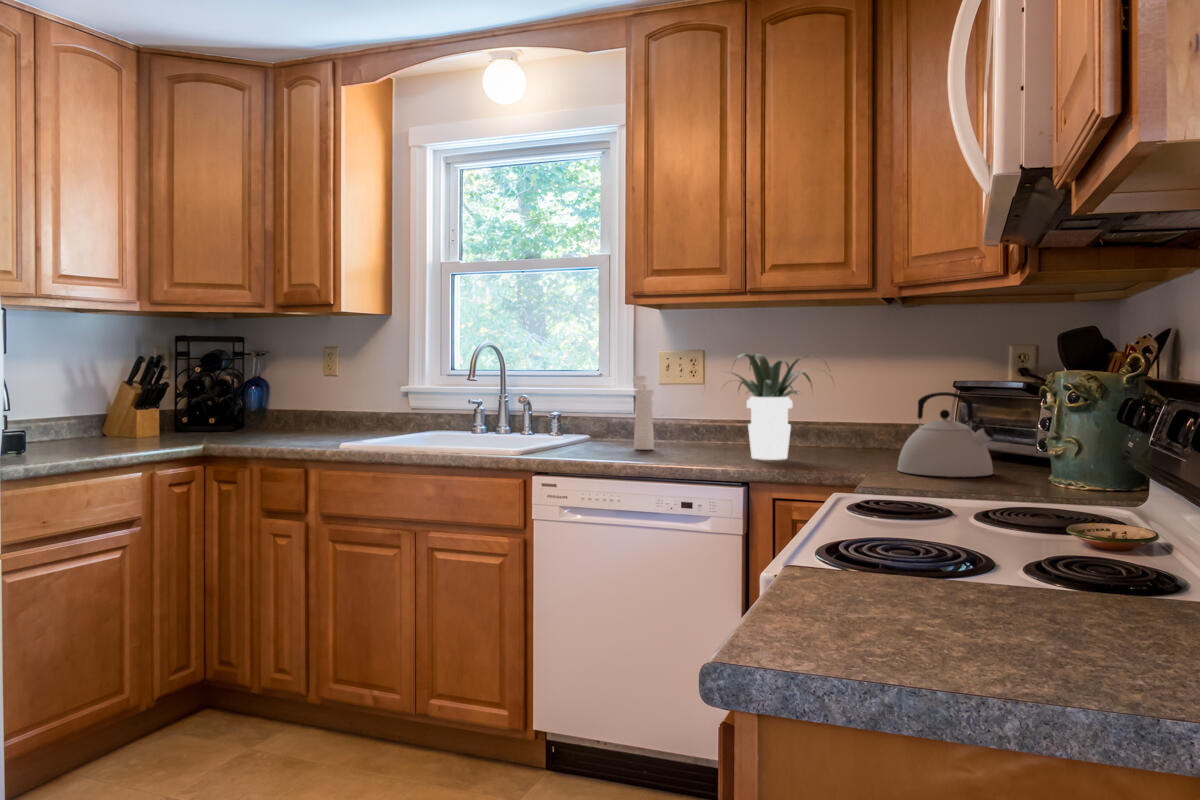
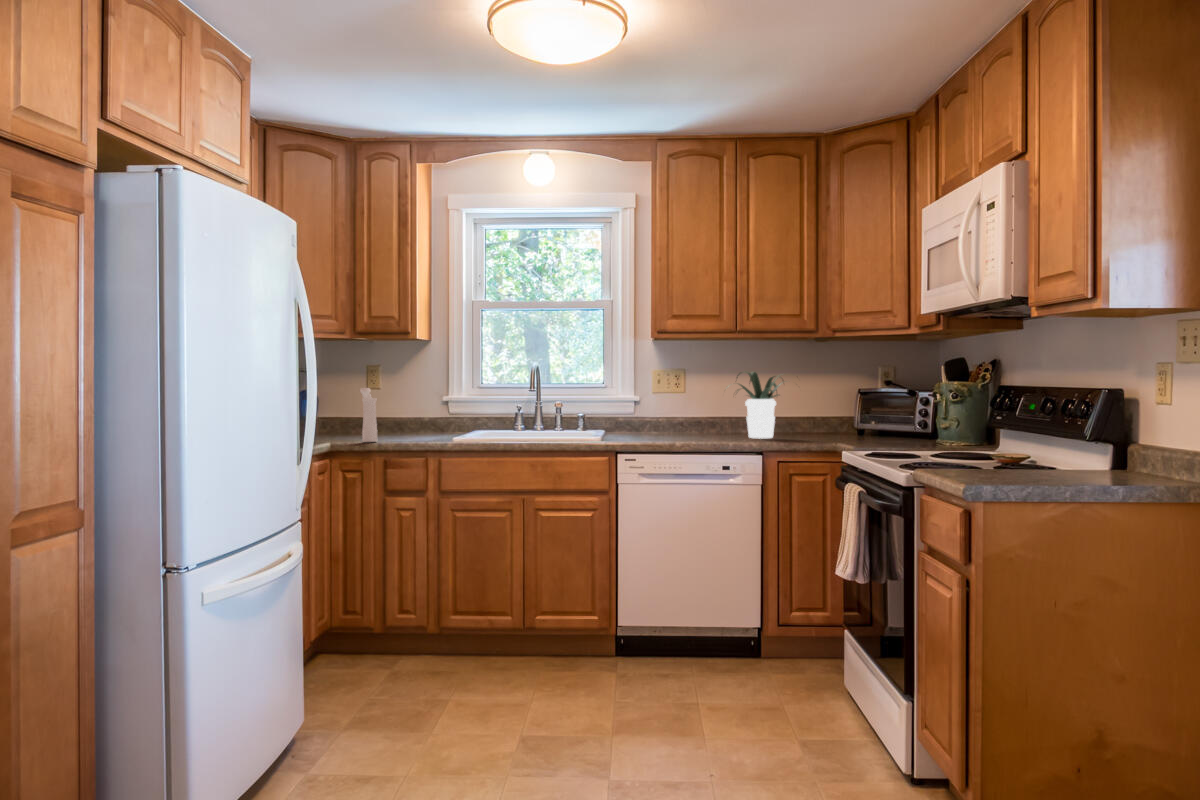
pepper mill: present [633,376,654,450] -> present [360,388,377,442]
kettle: present [897,392,994,477] -> none [848,394,905,442]

